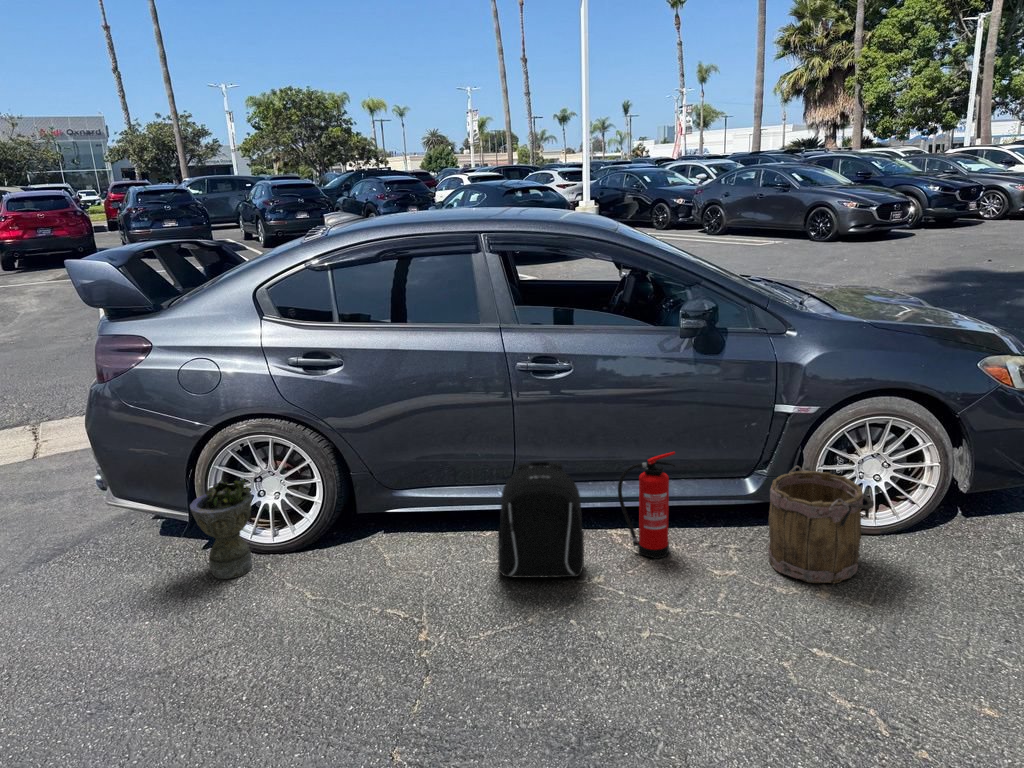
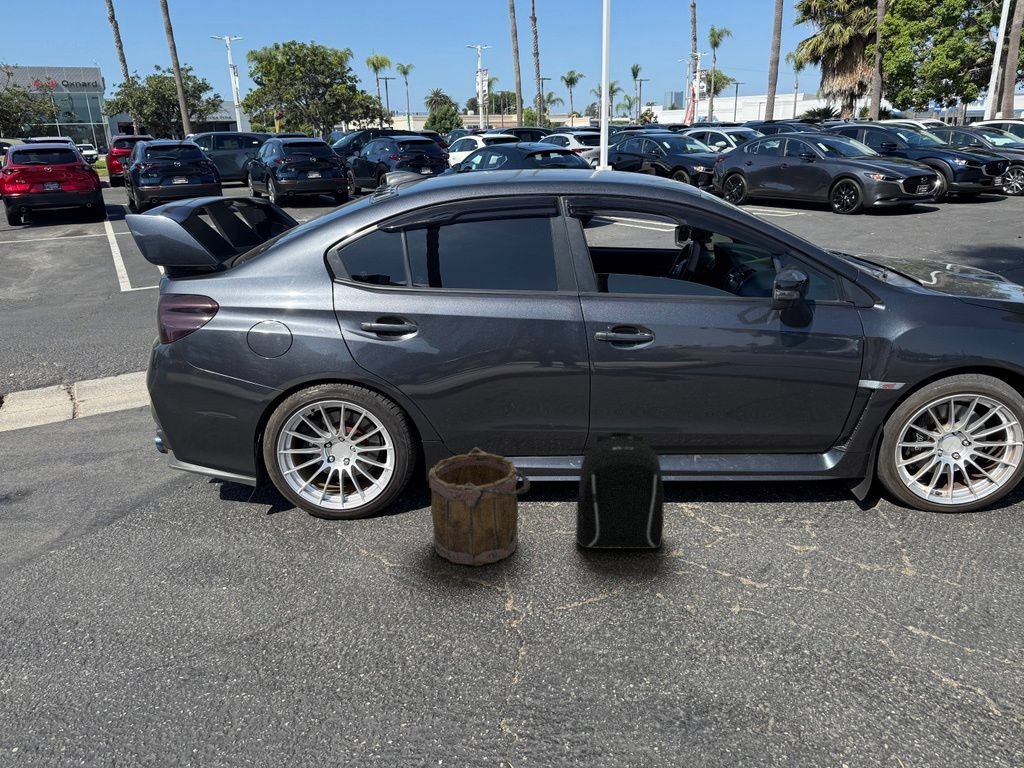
fire extinguisher: present [618,452,675,559] -> none [697,425,758,532]
bucket: present [768,466,874,583] -> present [429,448,530,566]
planter: present [190,479,252,579] -> none [265,443,326,544]

